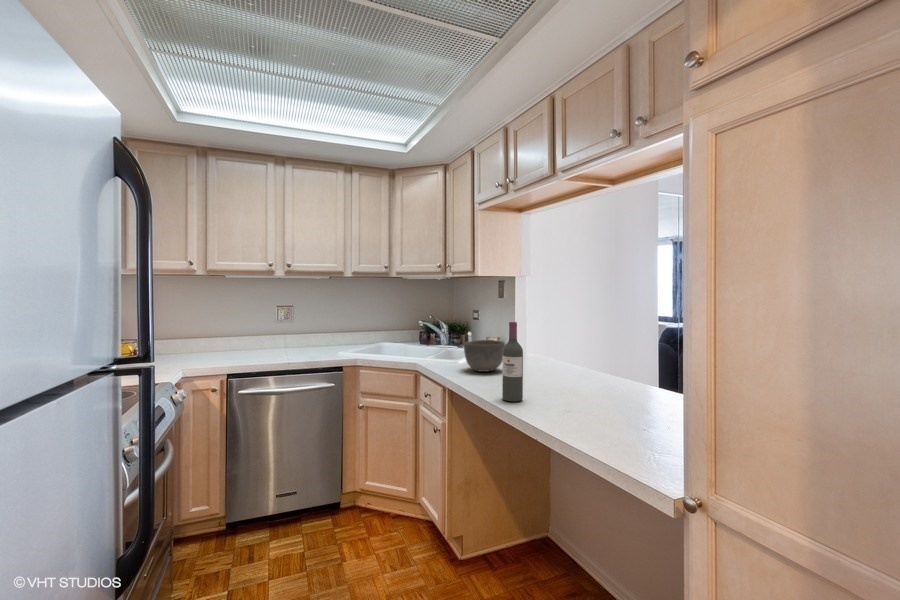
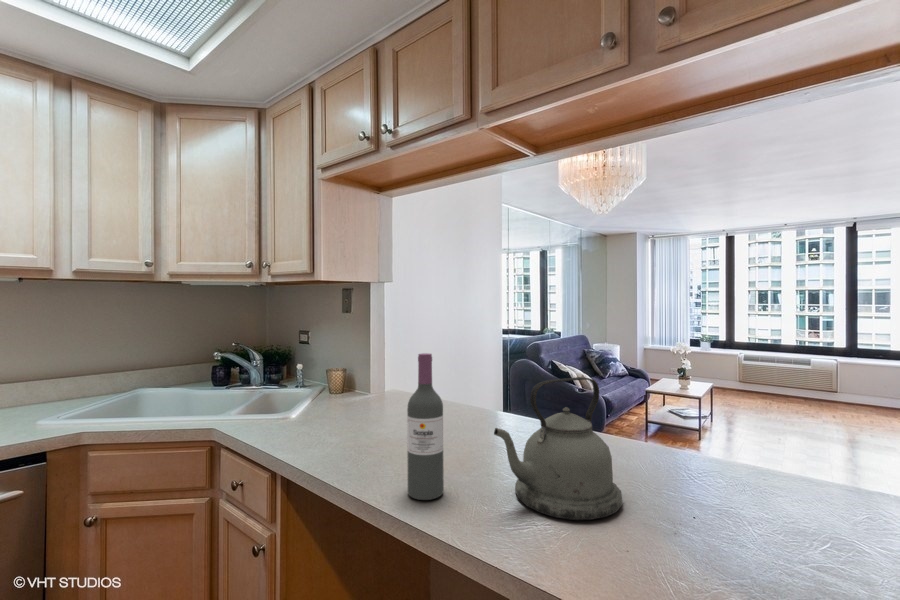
bowl: present [464,340,505,372] -> none [306,378,373,432]
kettle: none [543,340,628,420] -> present [494,377,622,520]

